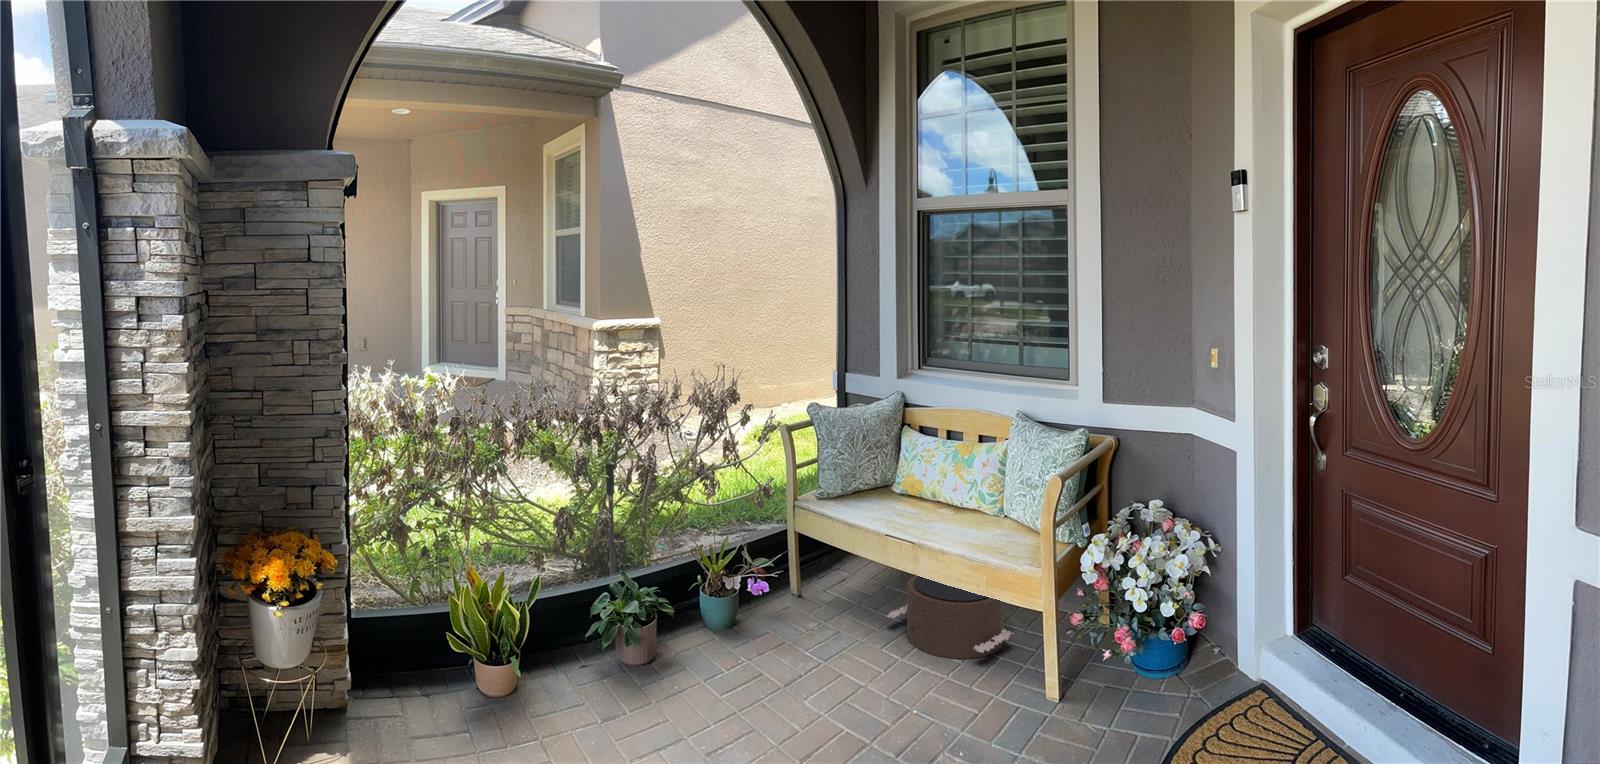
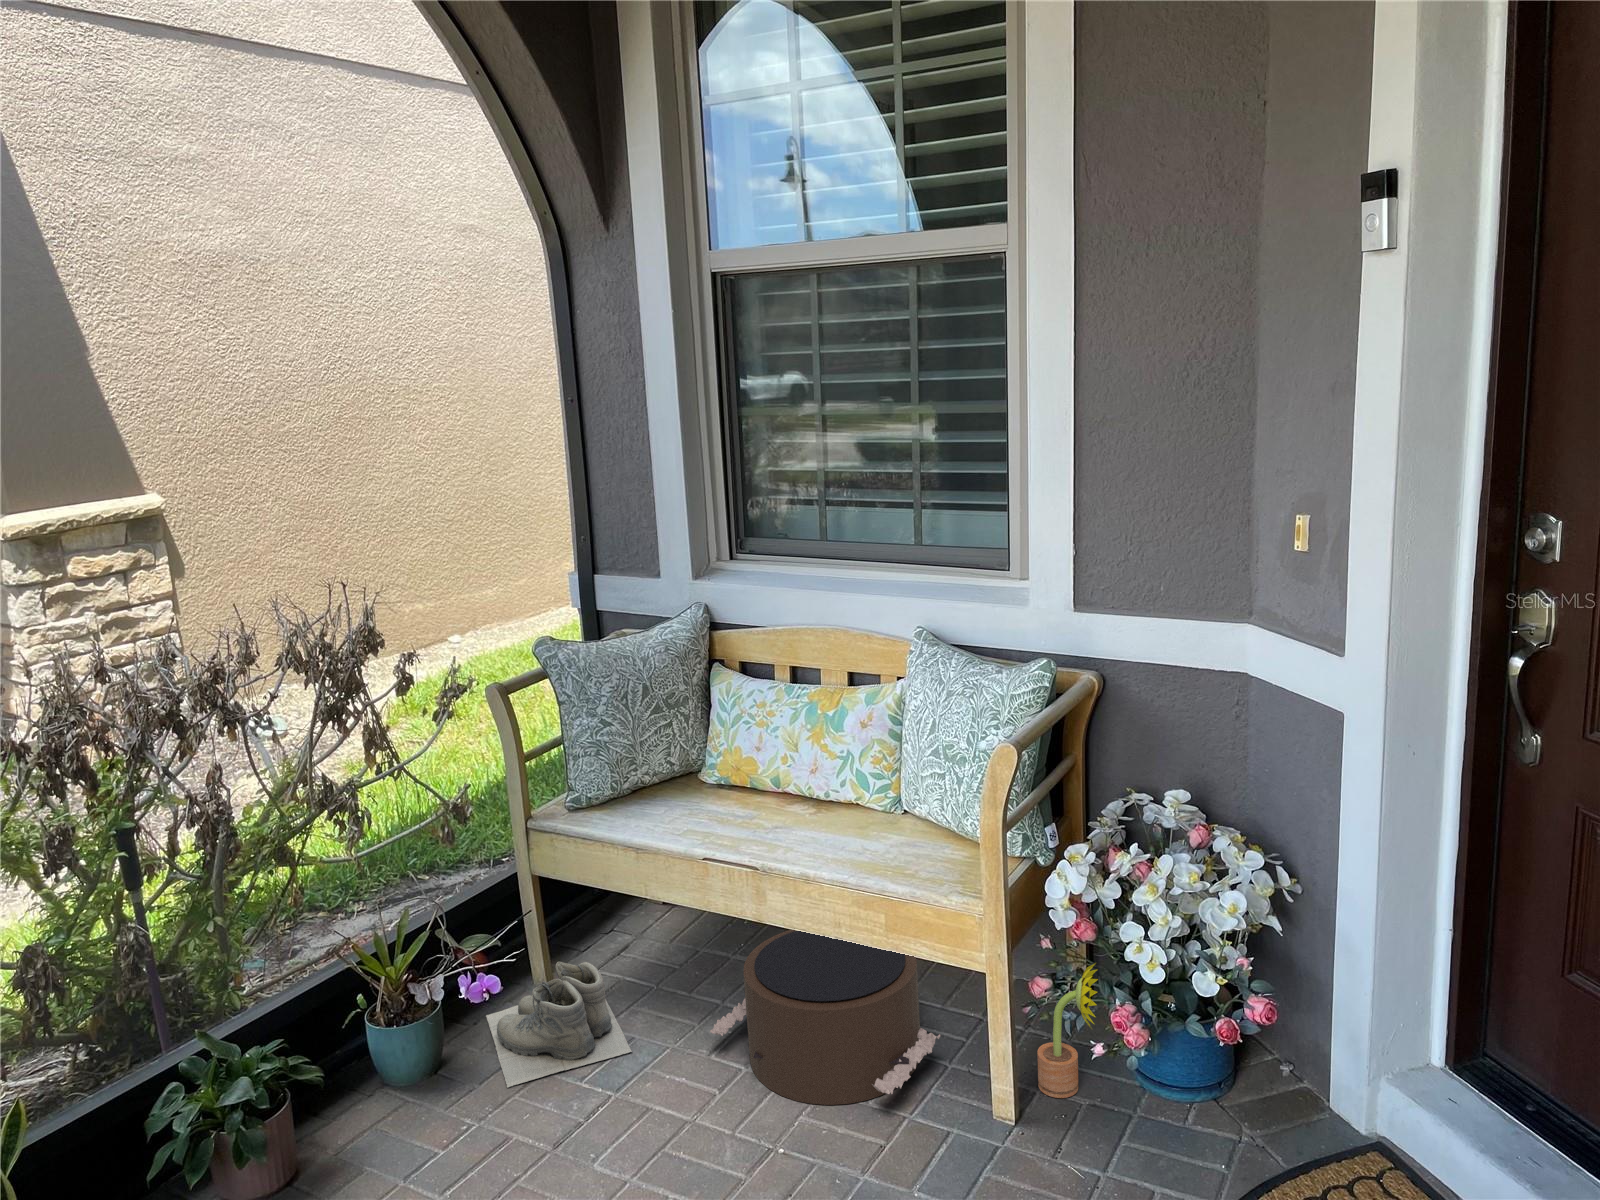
boots: none [767,572,844,629] -> present [486,962,632,1088]
decorative plant: none [1068,598,1107,673] -> present [1037,963,1098,1098]

